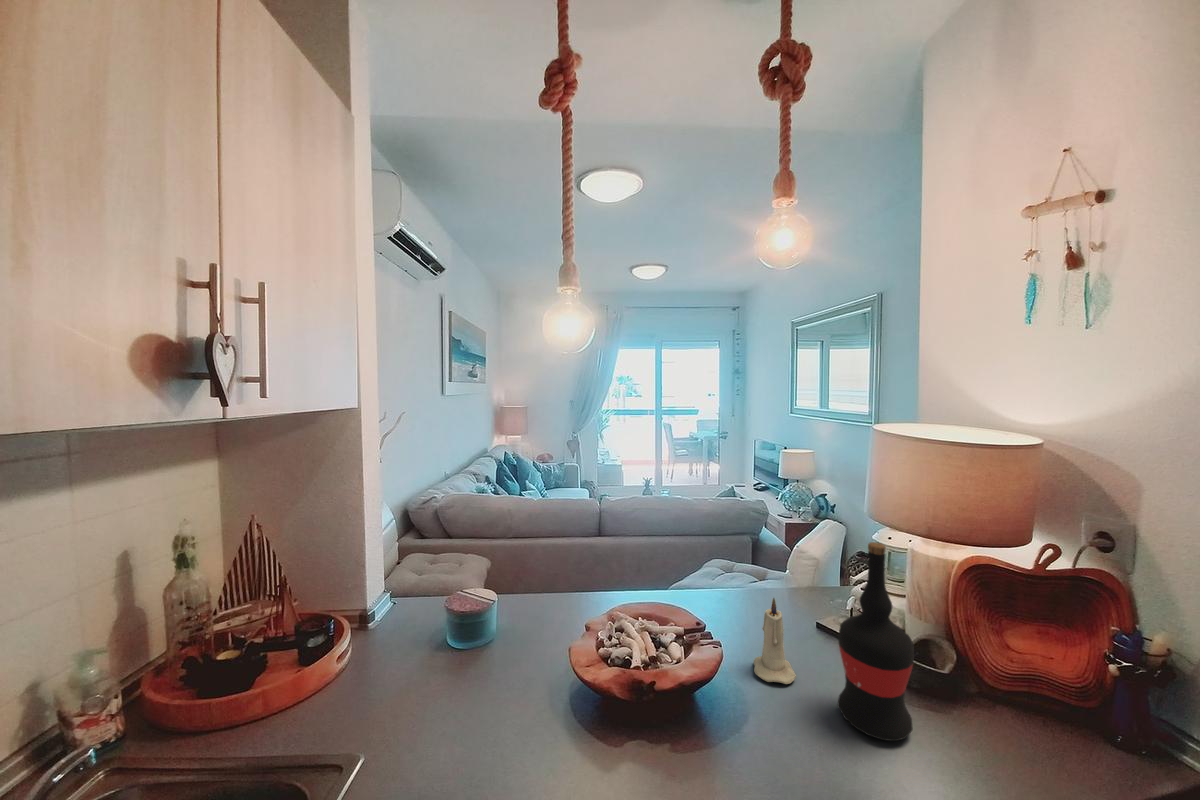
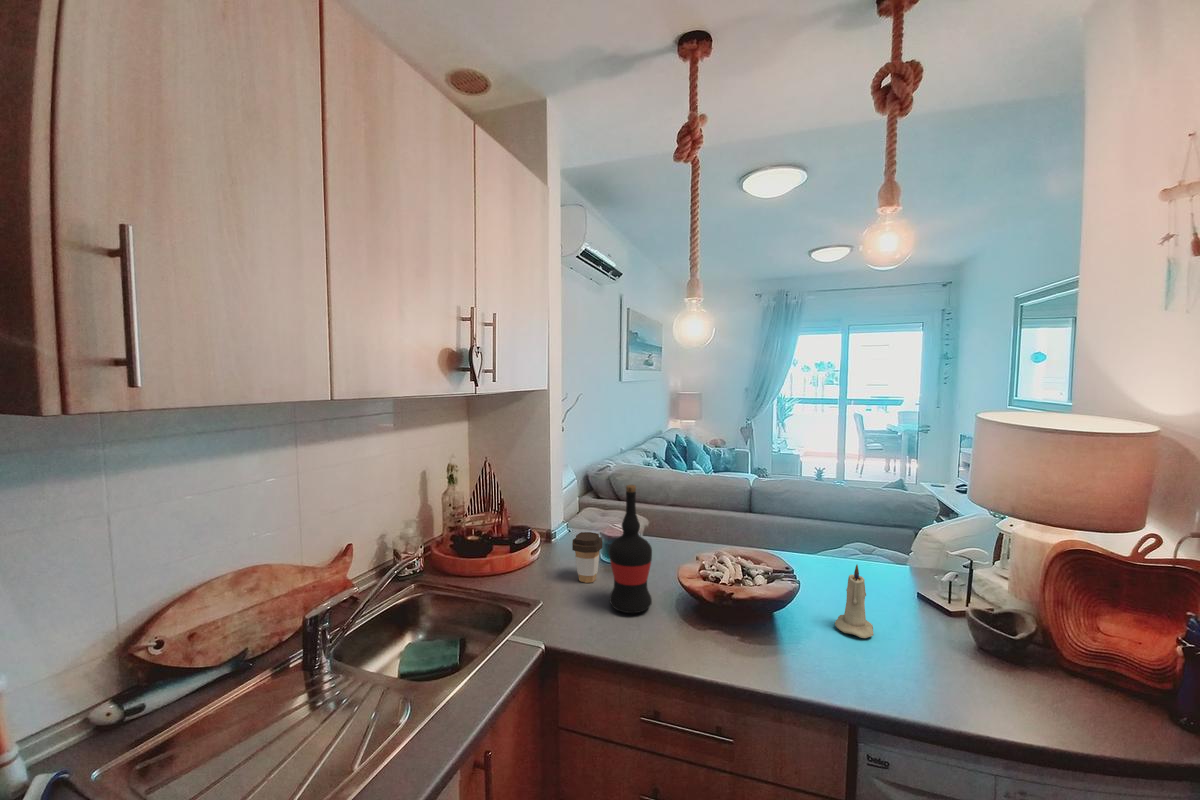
wine bottle: present [838,542,914,741] -> present [609,485,652,613]
coffee cup: none [410,611,458,691] -> present [572,532,602,583]

